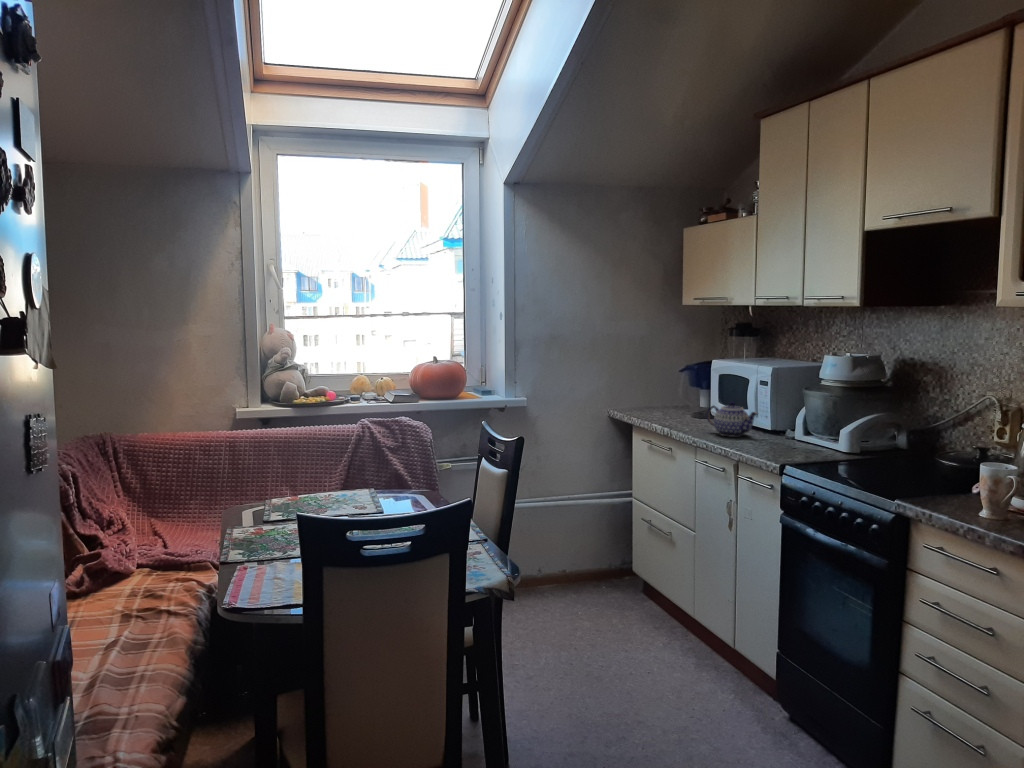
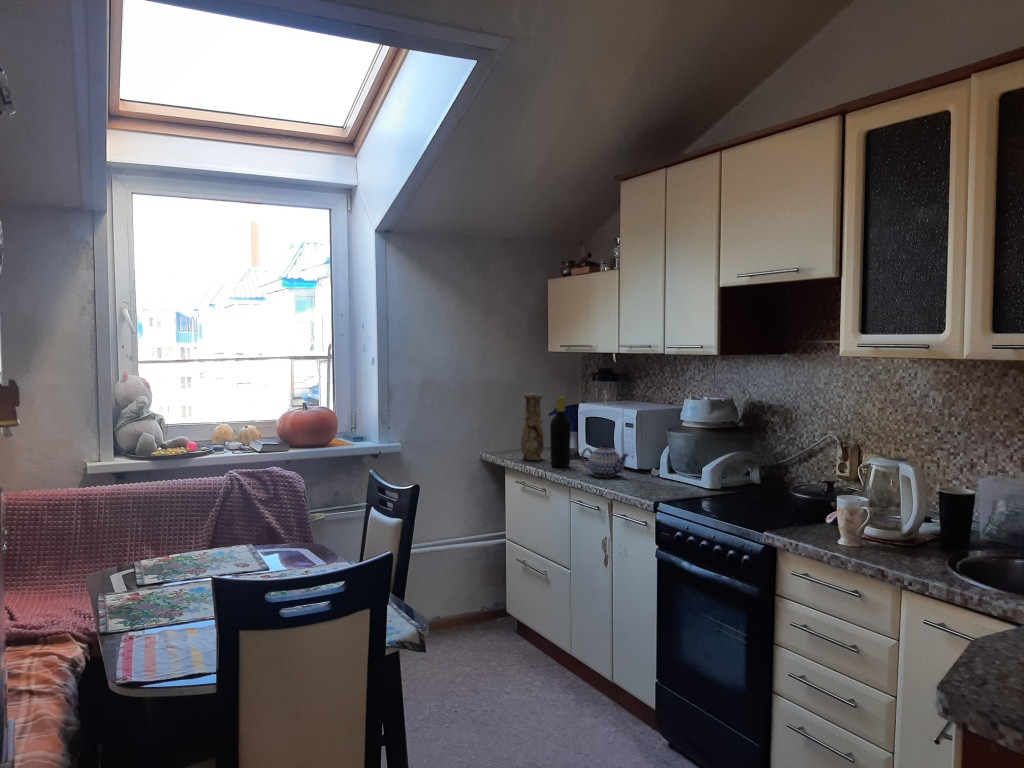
vase: none [648,349,672,417] -> present [521,393,544,460]
bottle: none [676,352,698,425] -> present [550,397,571,467]

